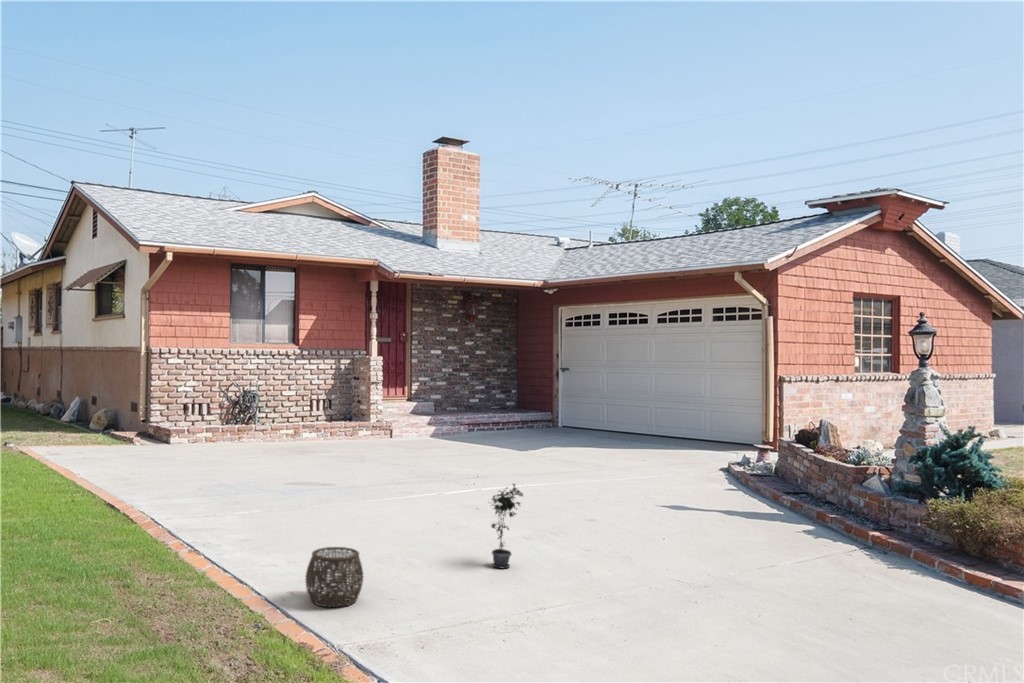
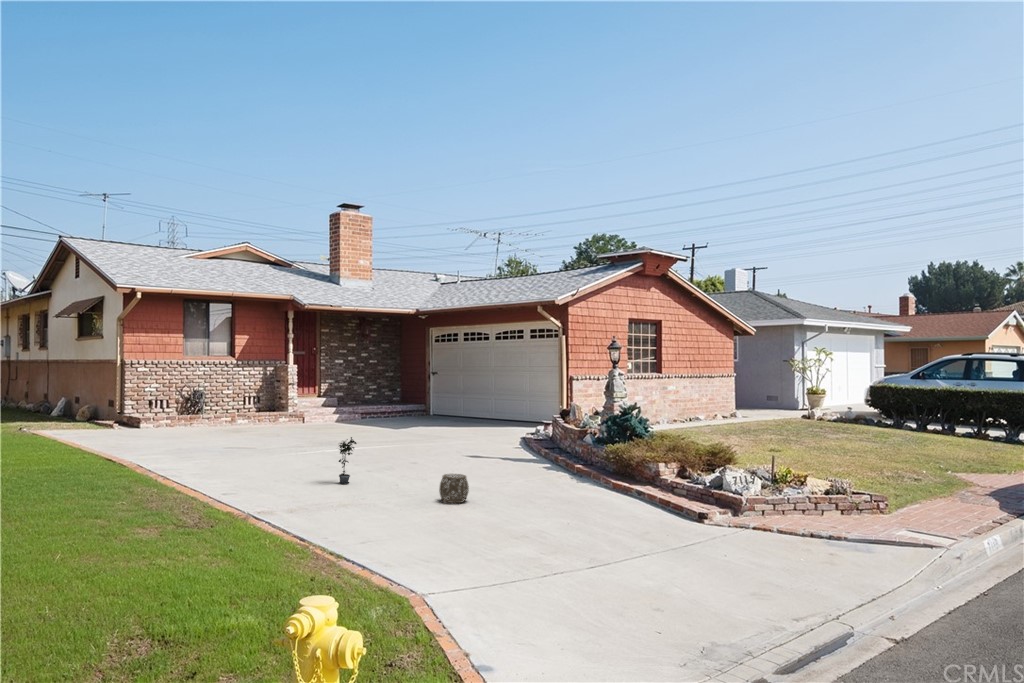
woven basket: present [305,547,363,607] -> present [439,474,469,503]

